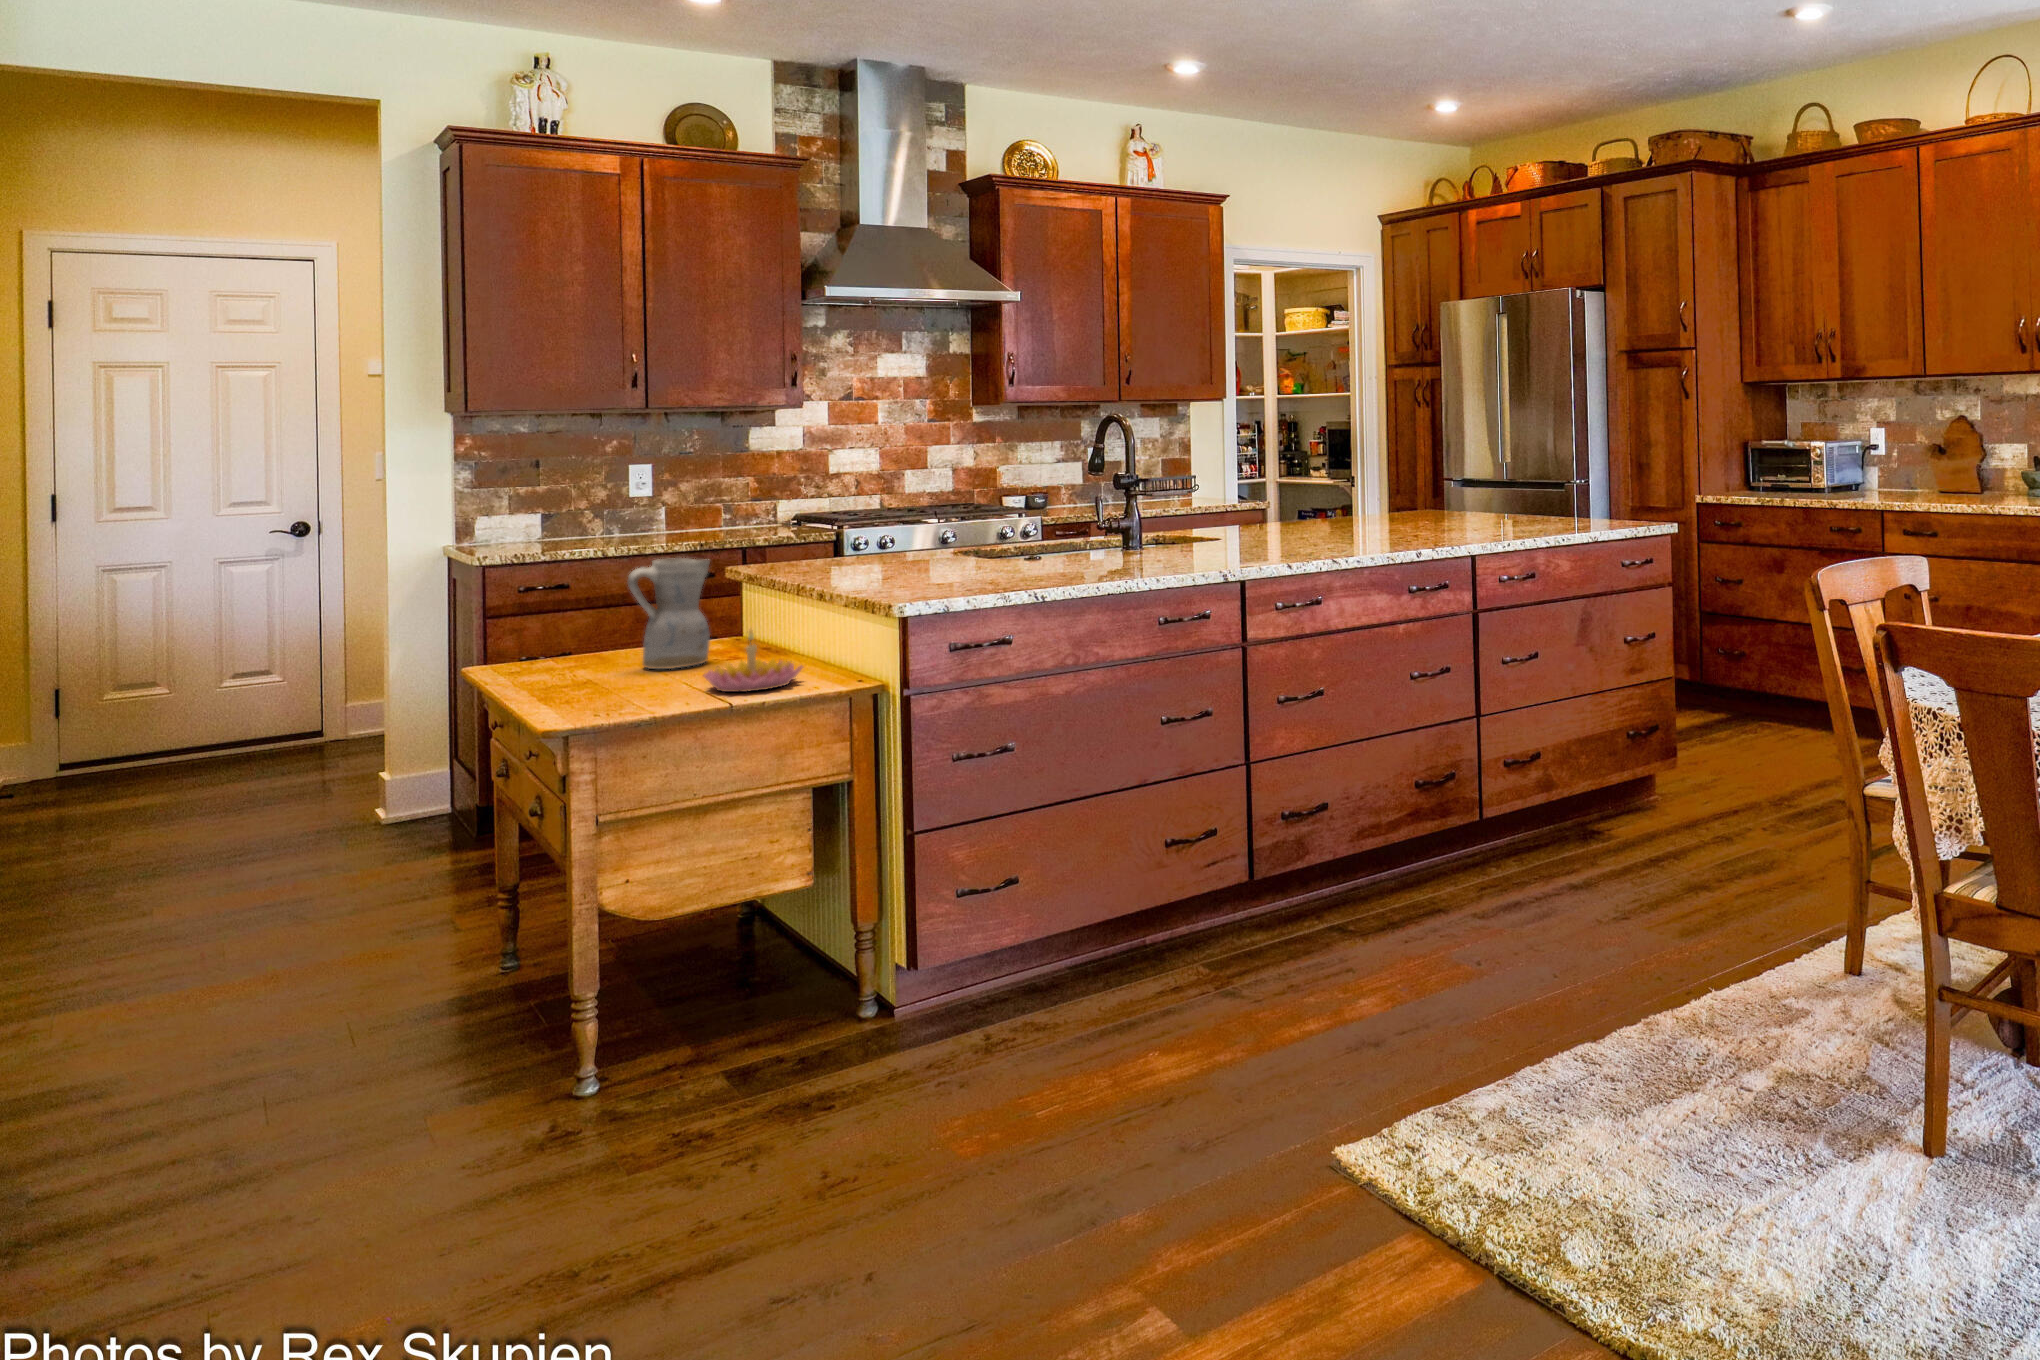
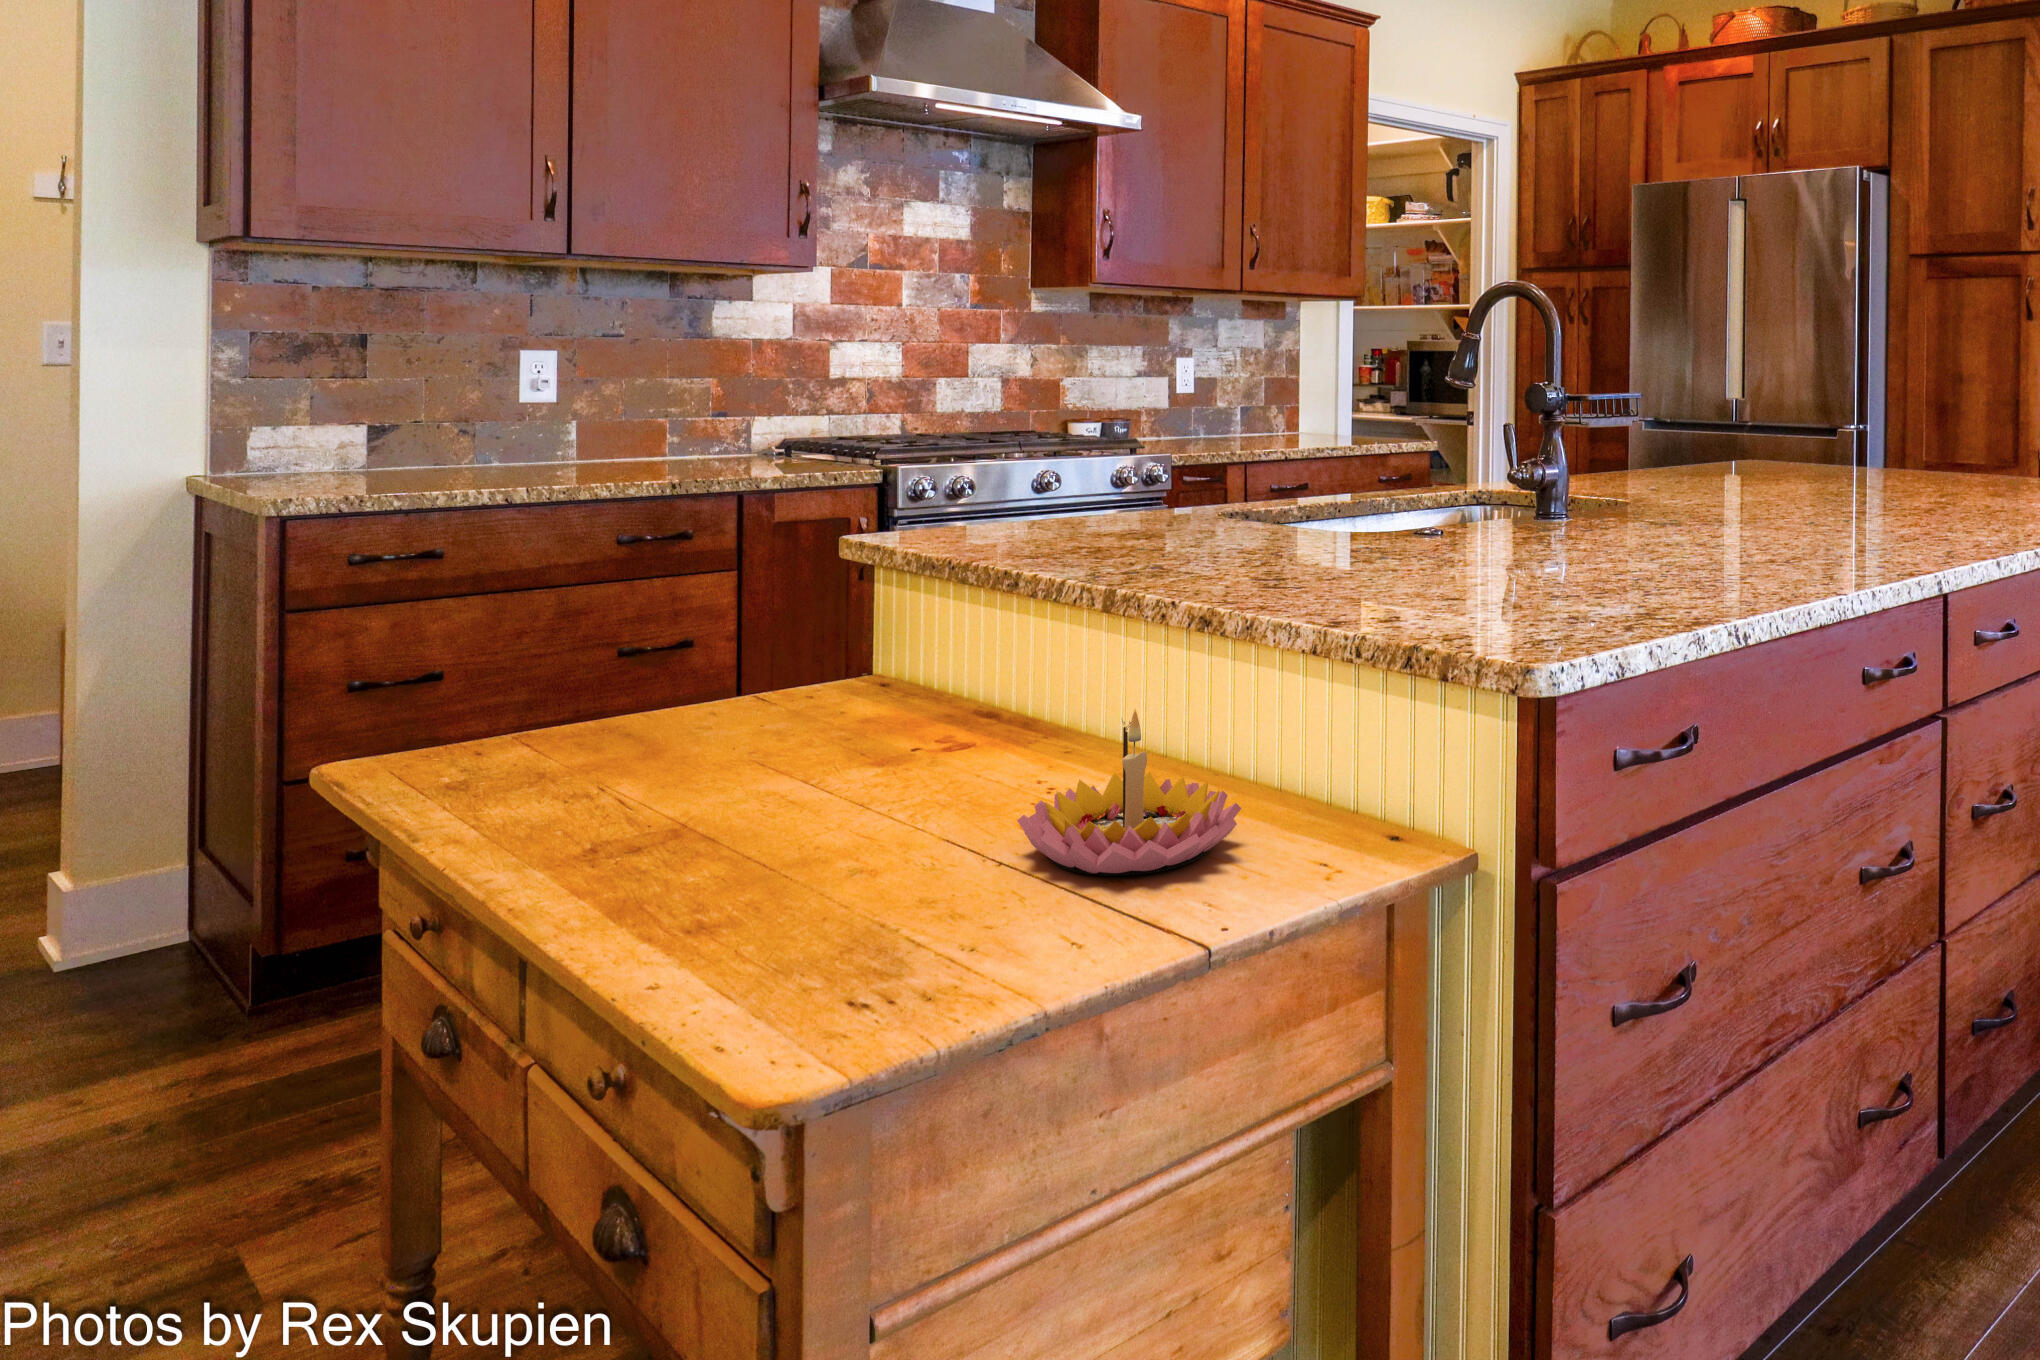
ceramic pitcher: present [628,558,710,669] -> none [766,531,935,787]

